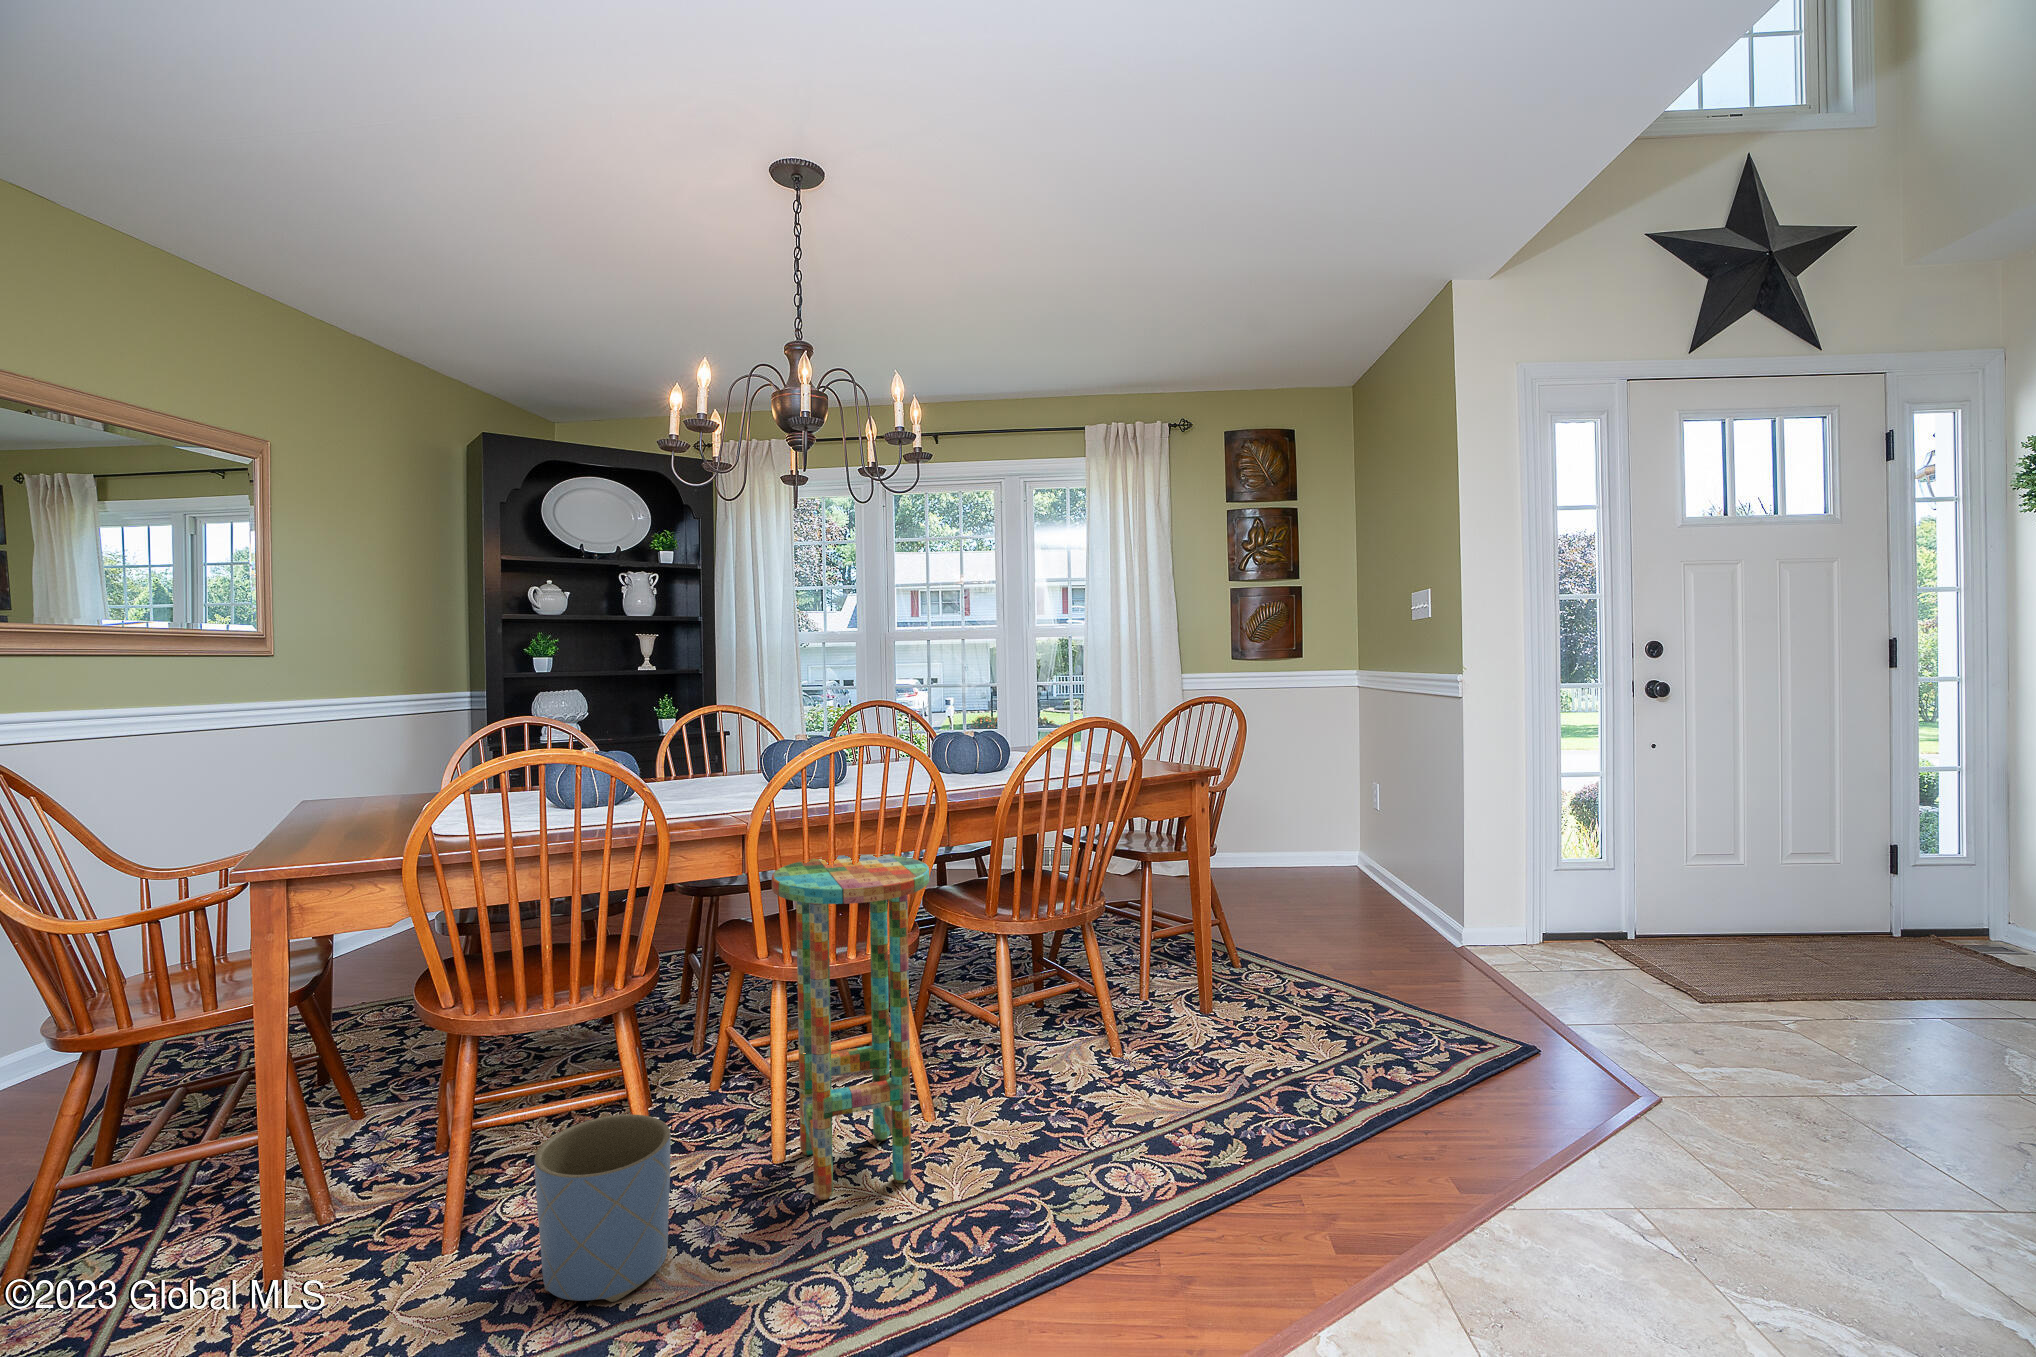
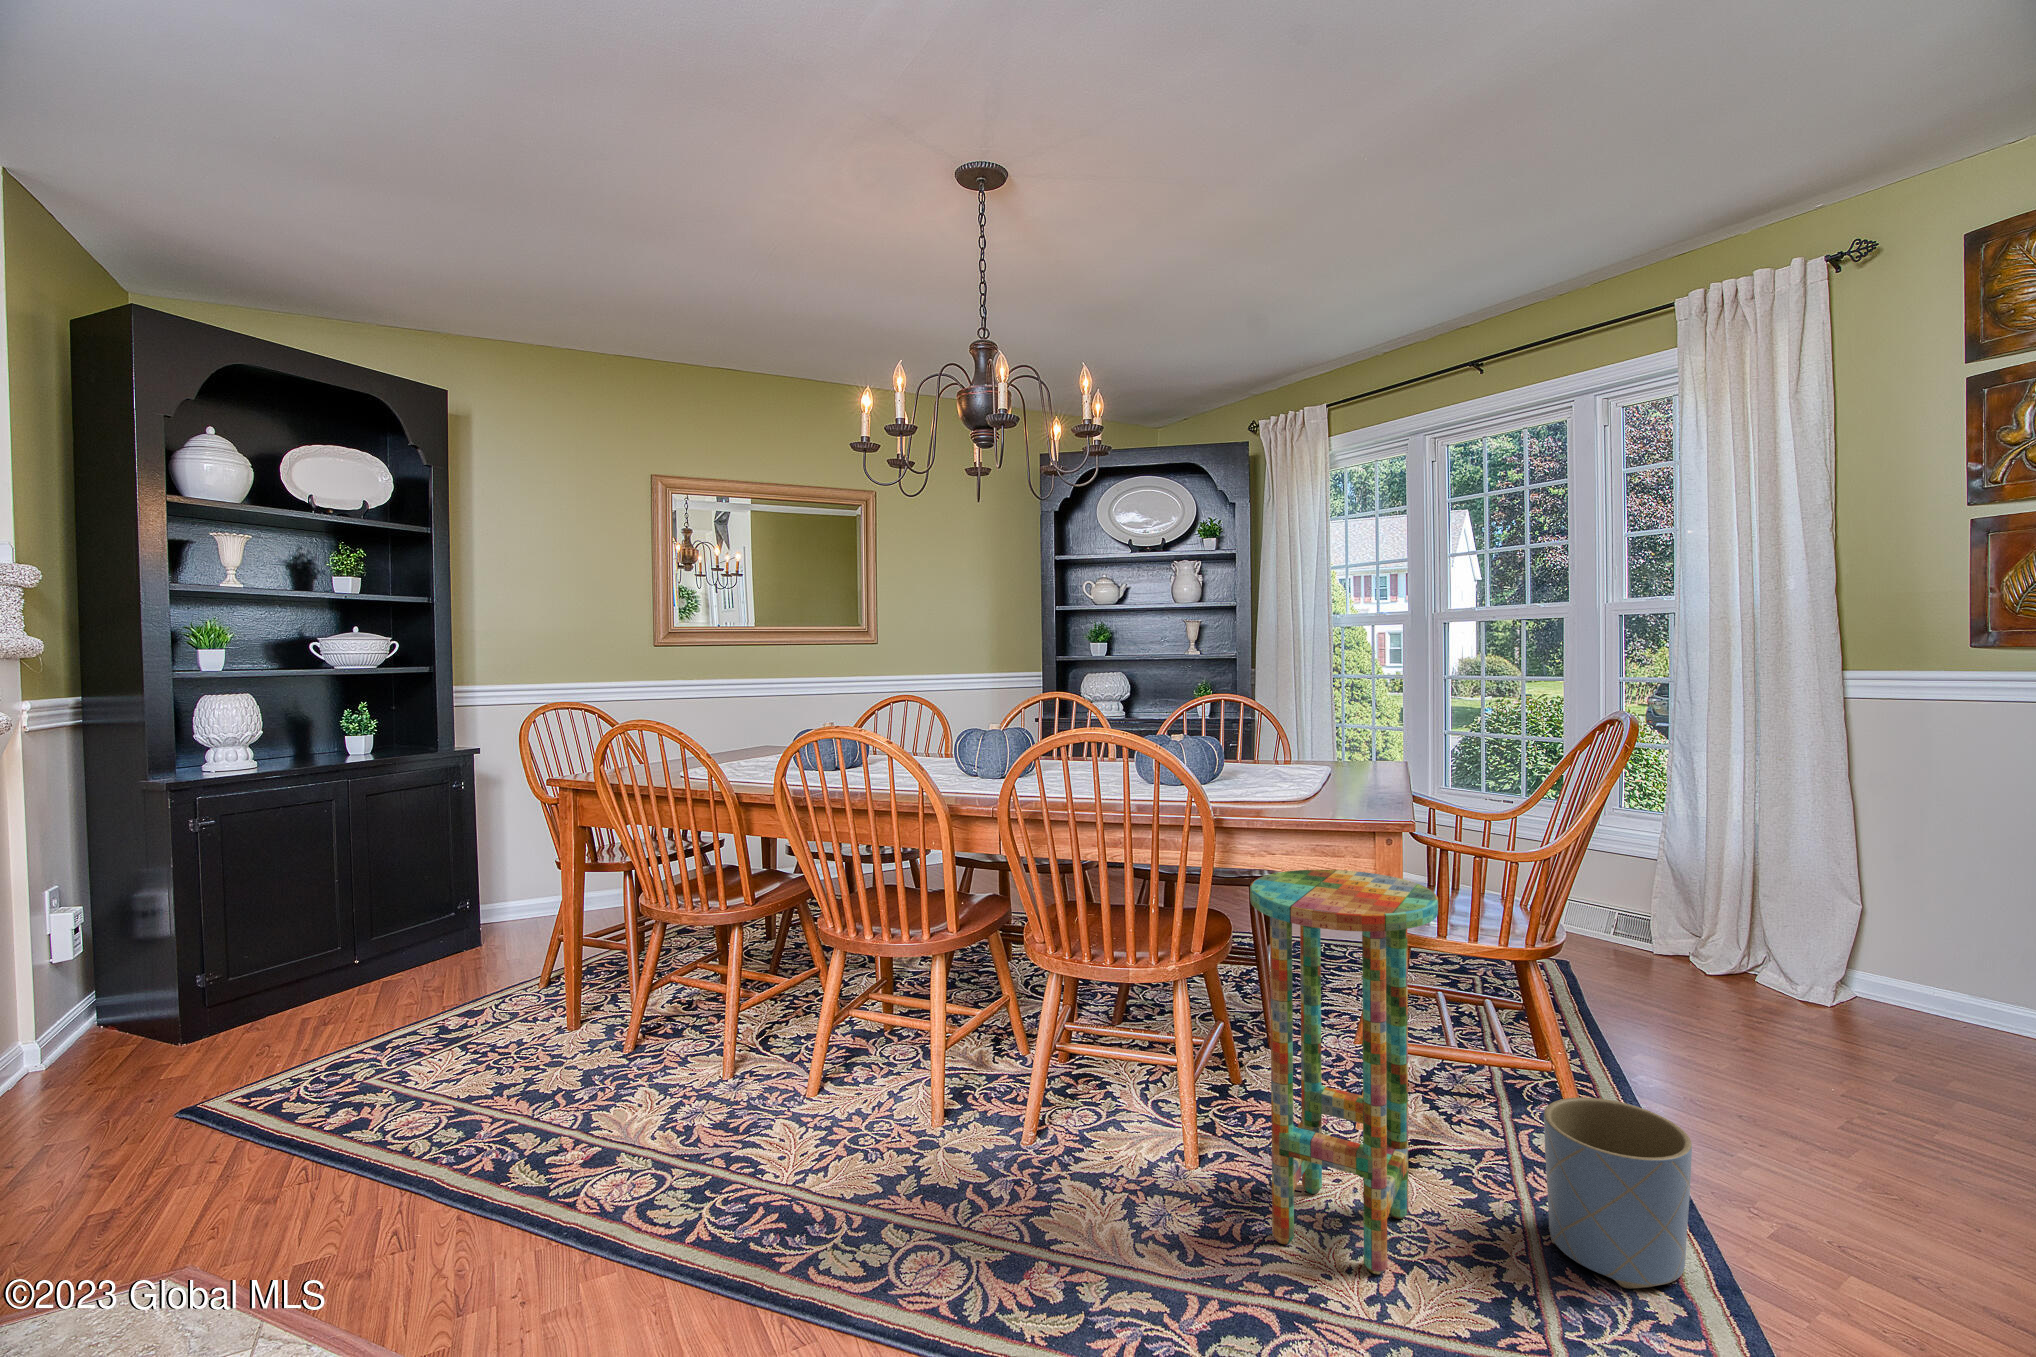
planter: present [534,1114,671,1302] -> present [1544,1097,1692,1288]

